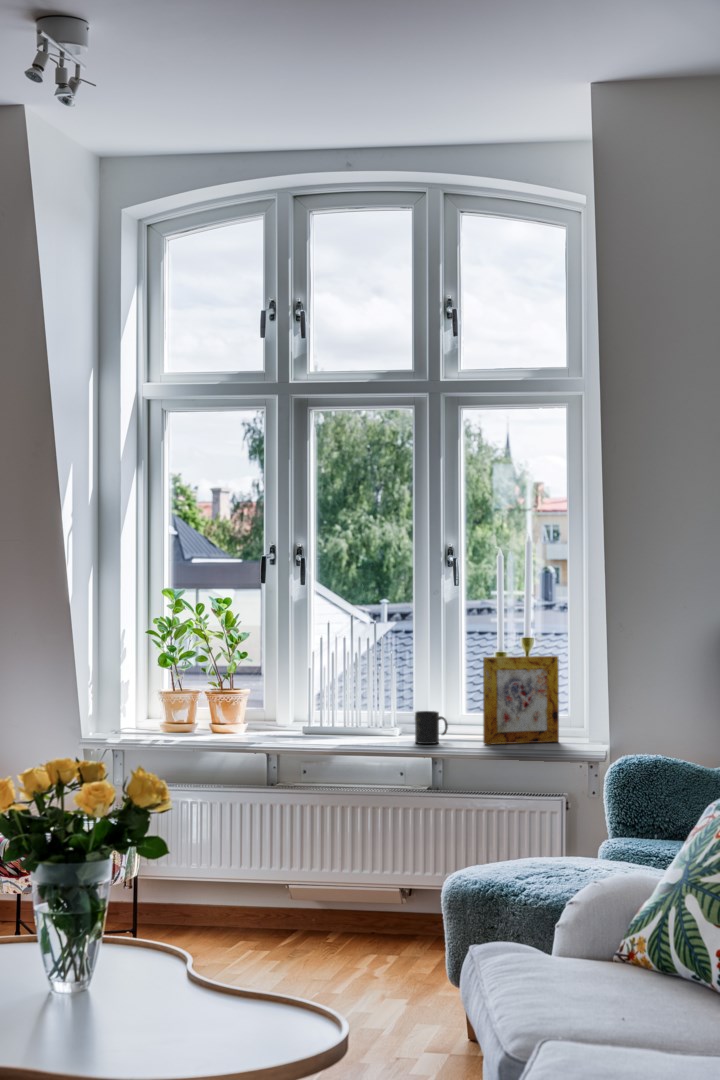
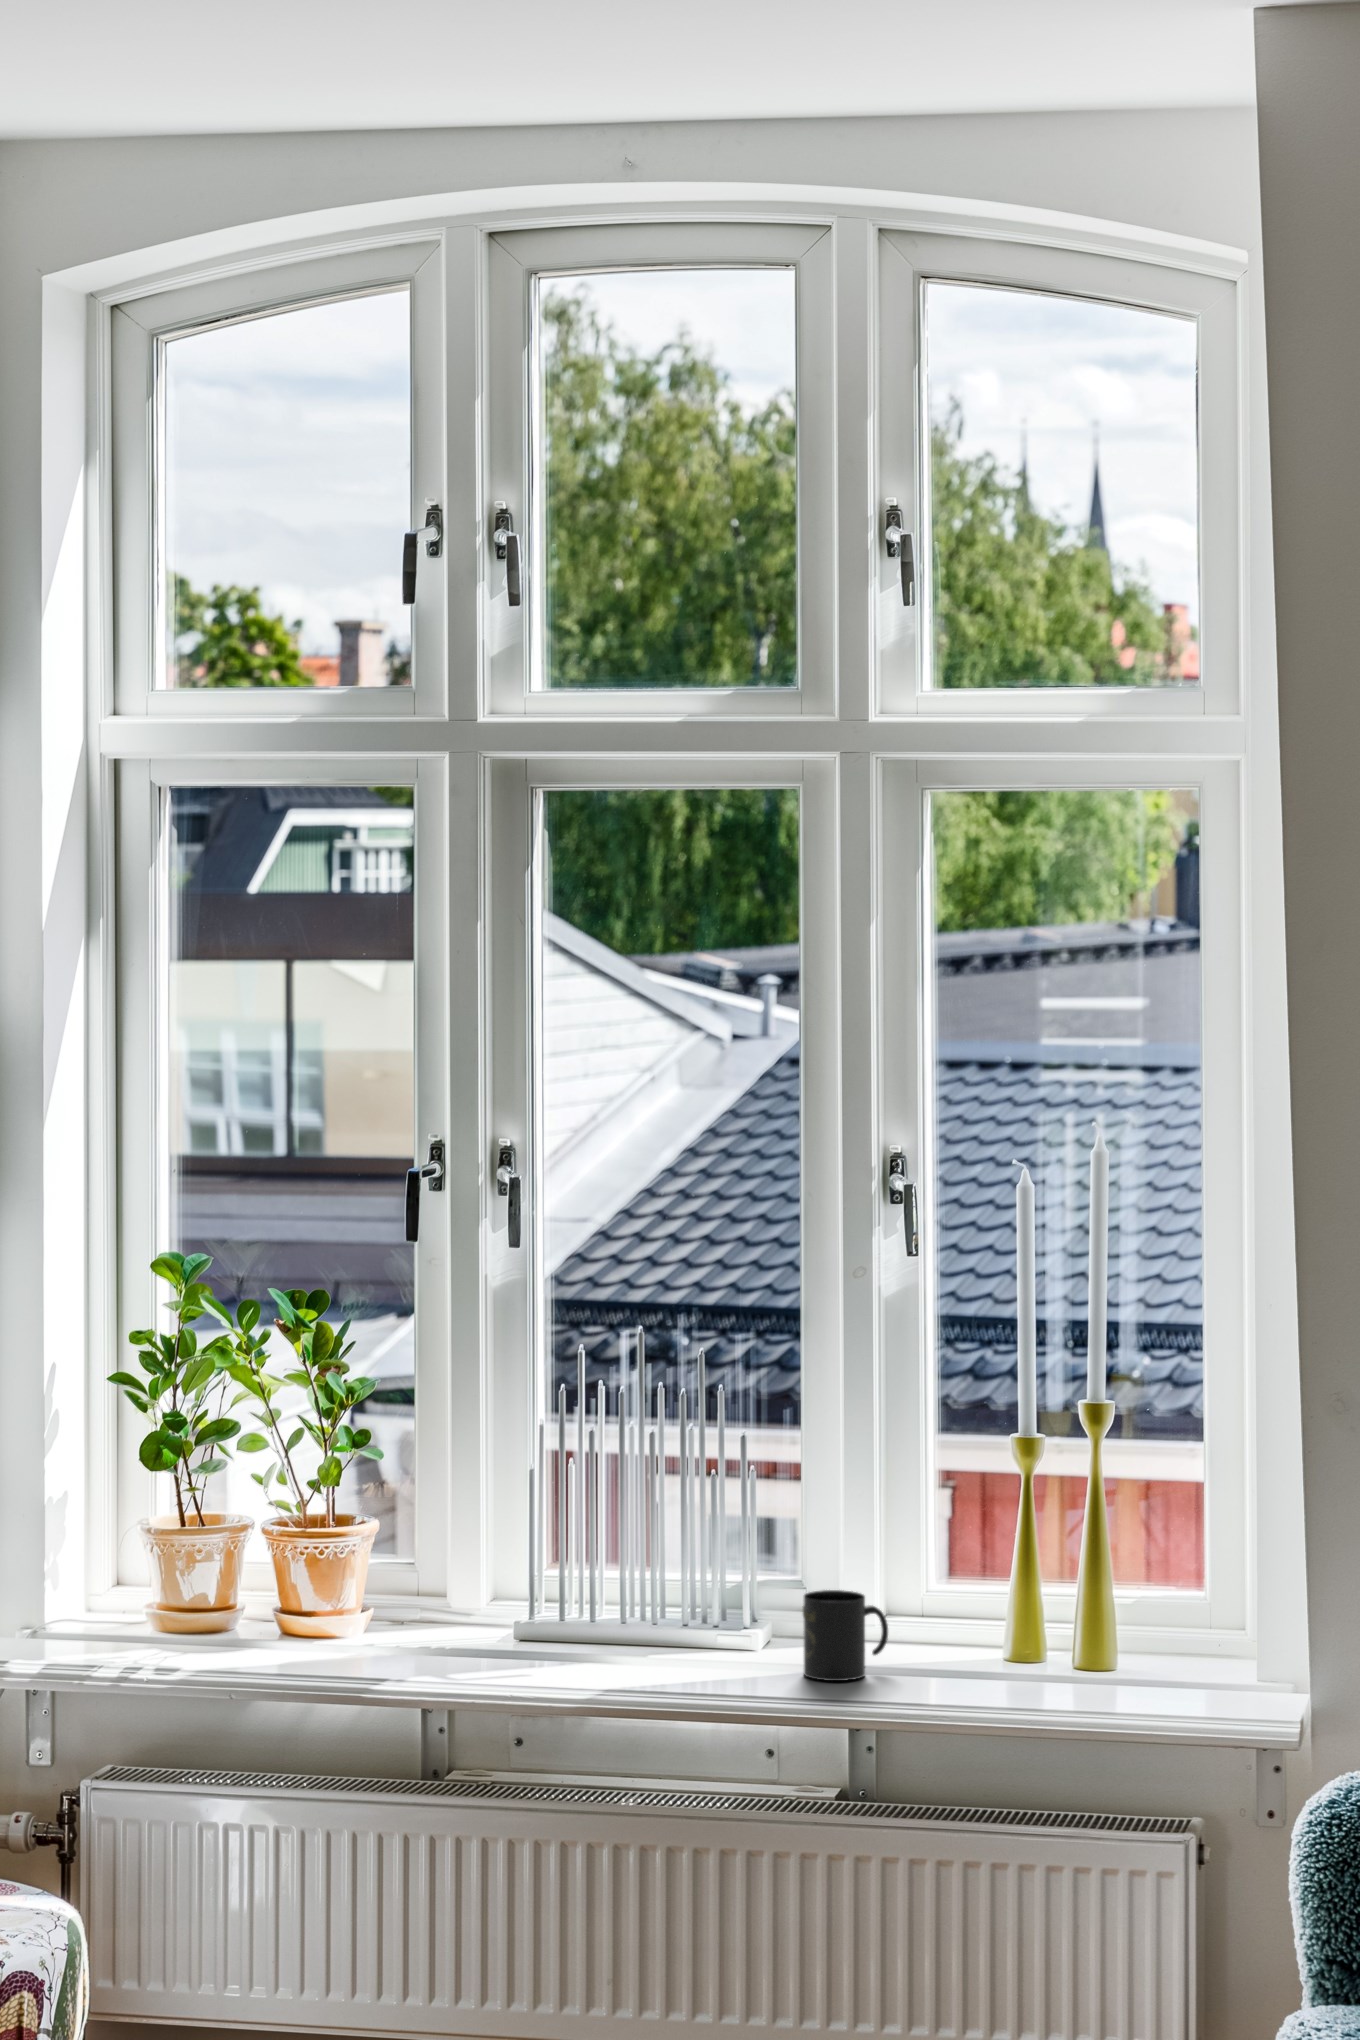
picture frame: present [483,656,559,744] -> none [981,1448,1178,1683]

